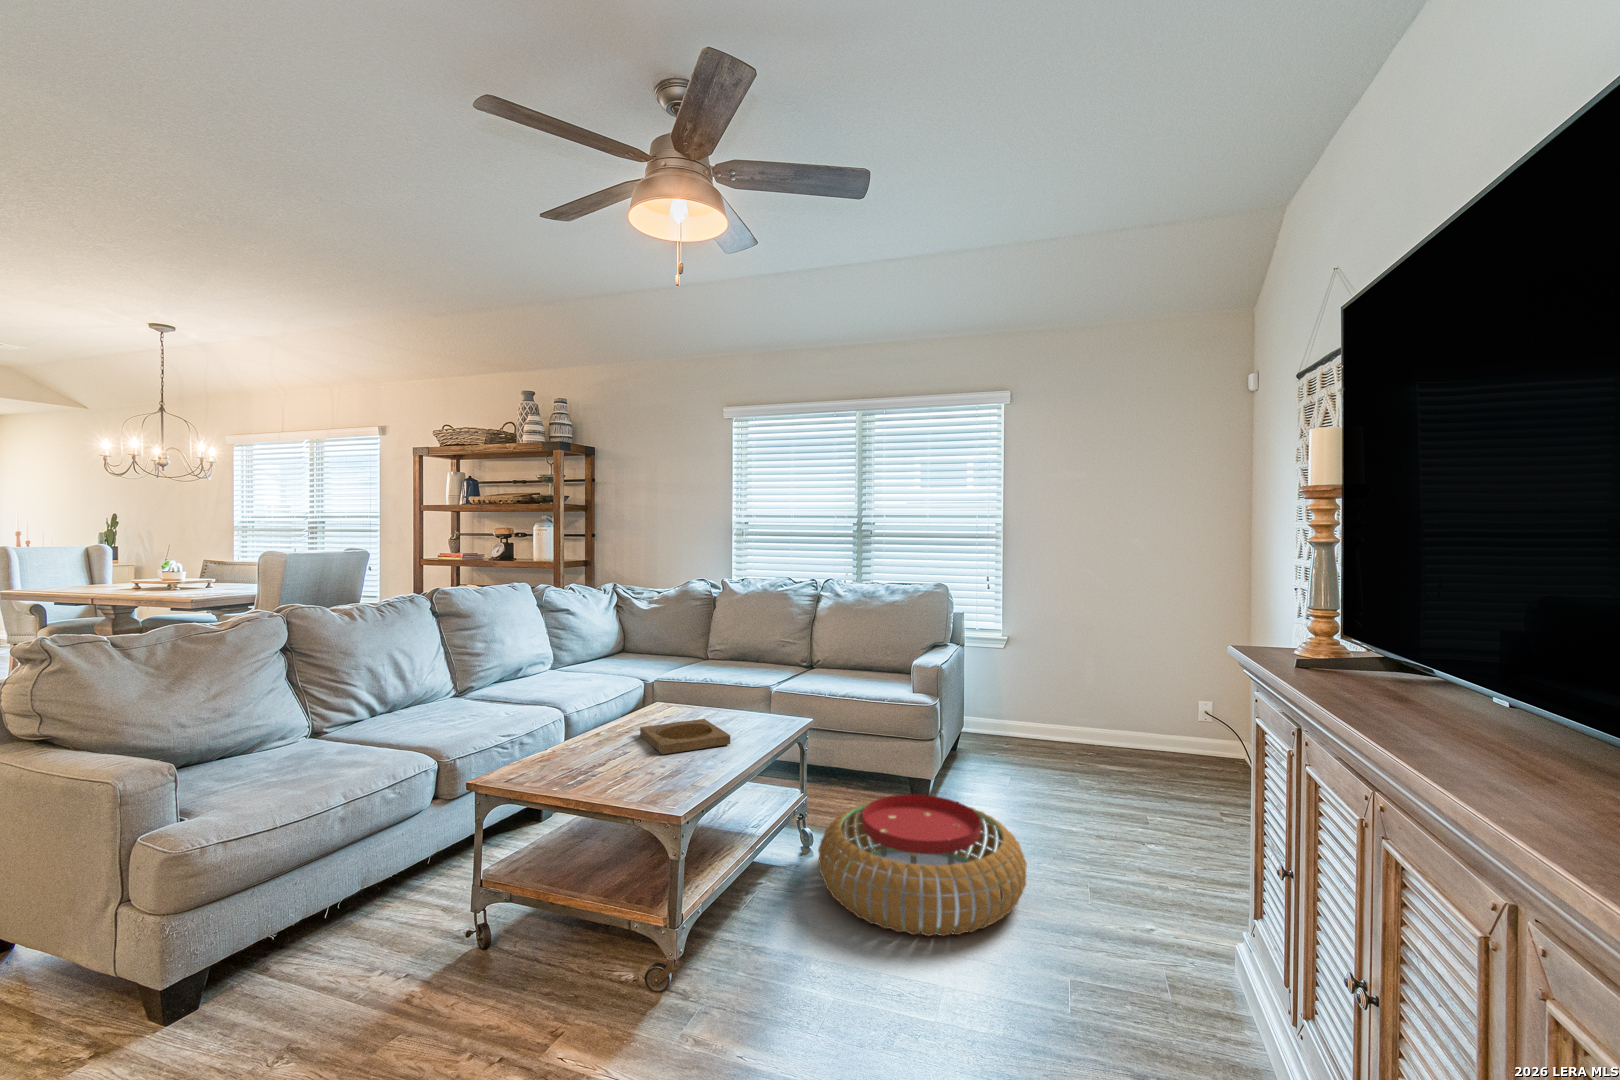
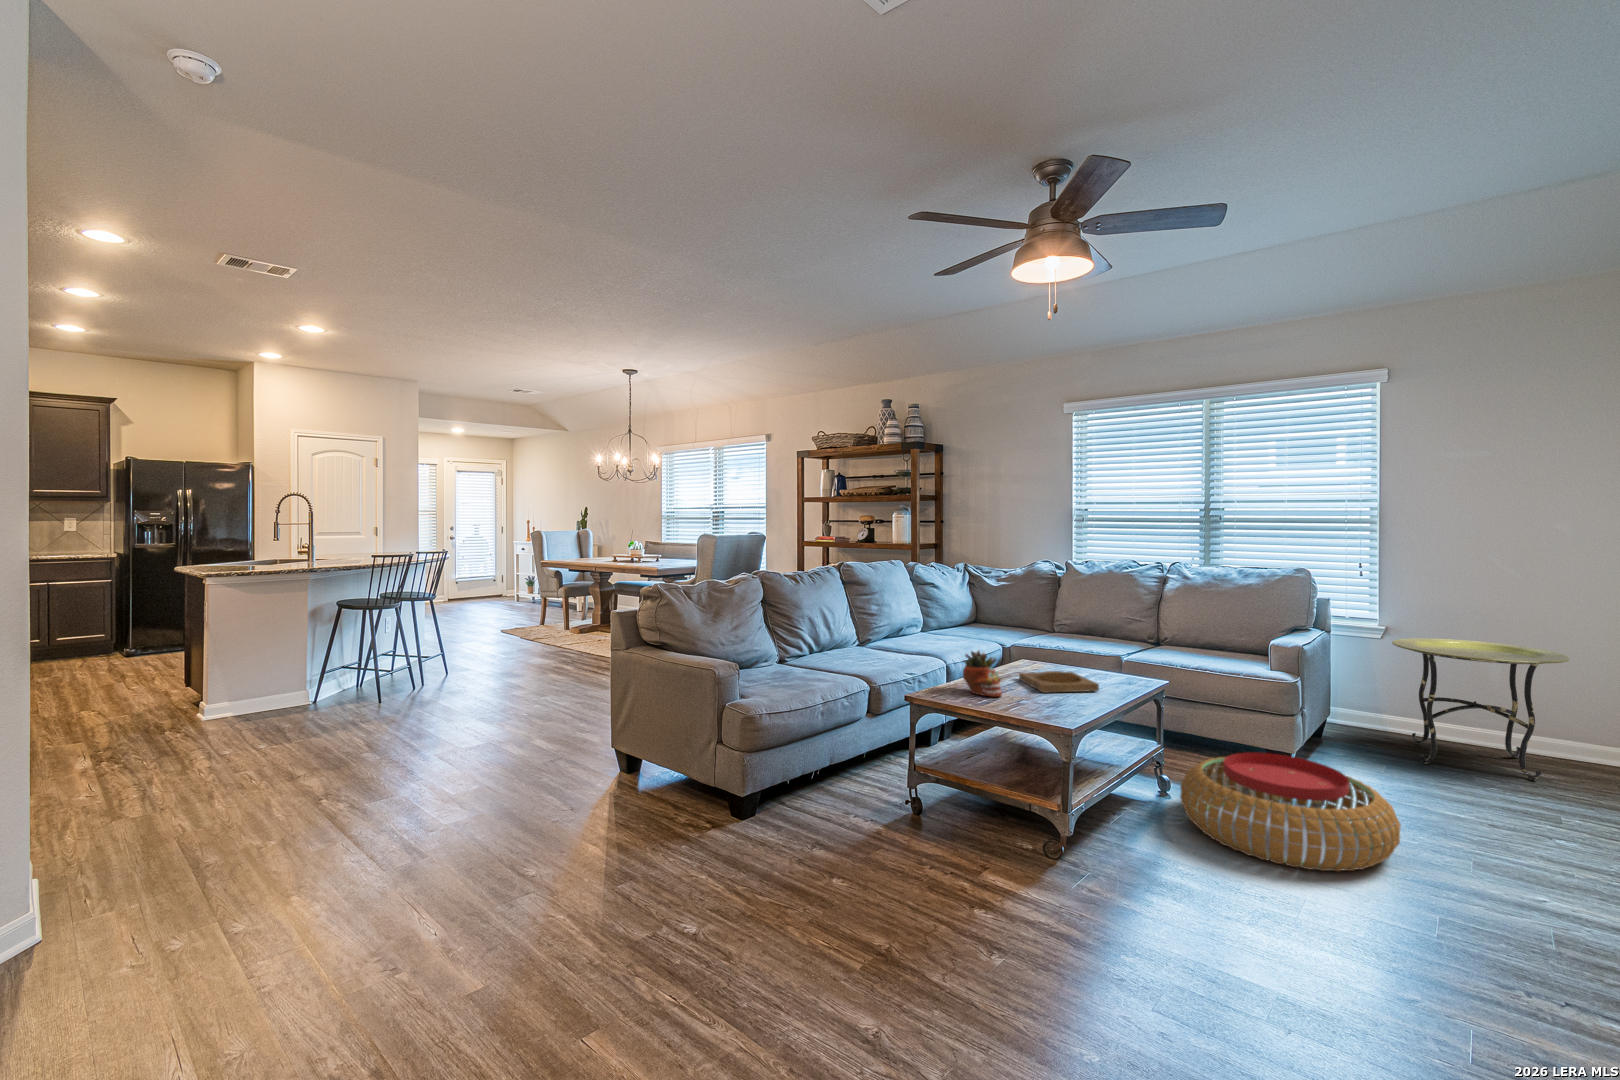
side table: none [1015,647,1145,776] -> present [1392,638,1570,780]
succulent planter: none [556,708,607,770] -> present [963,651,1002,697]

